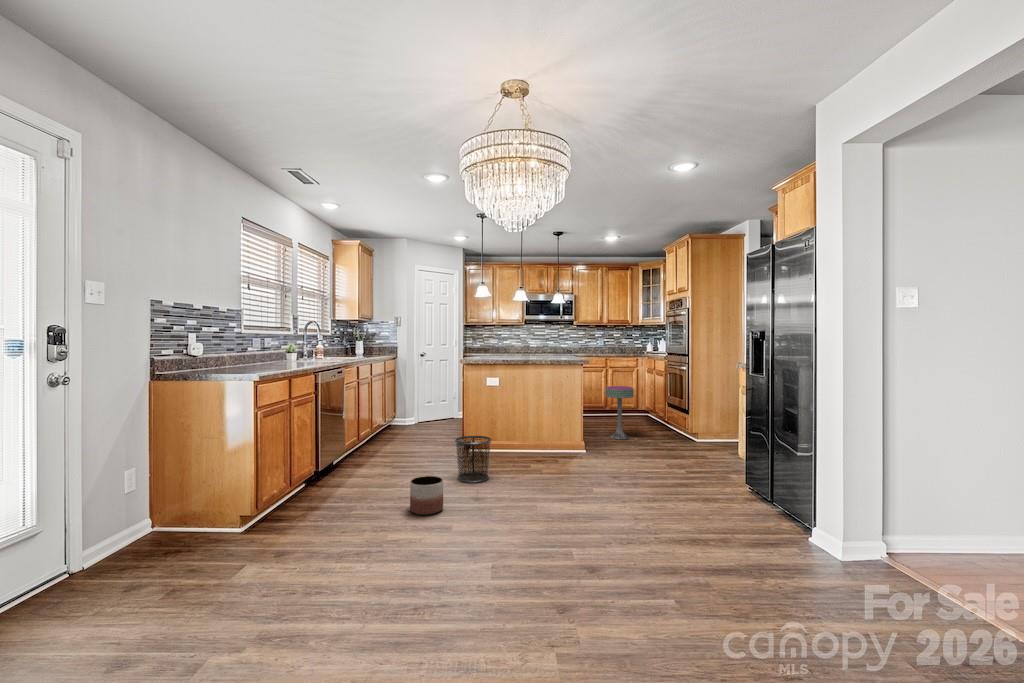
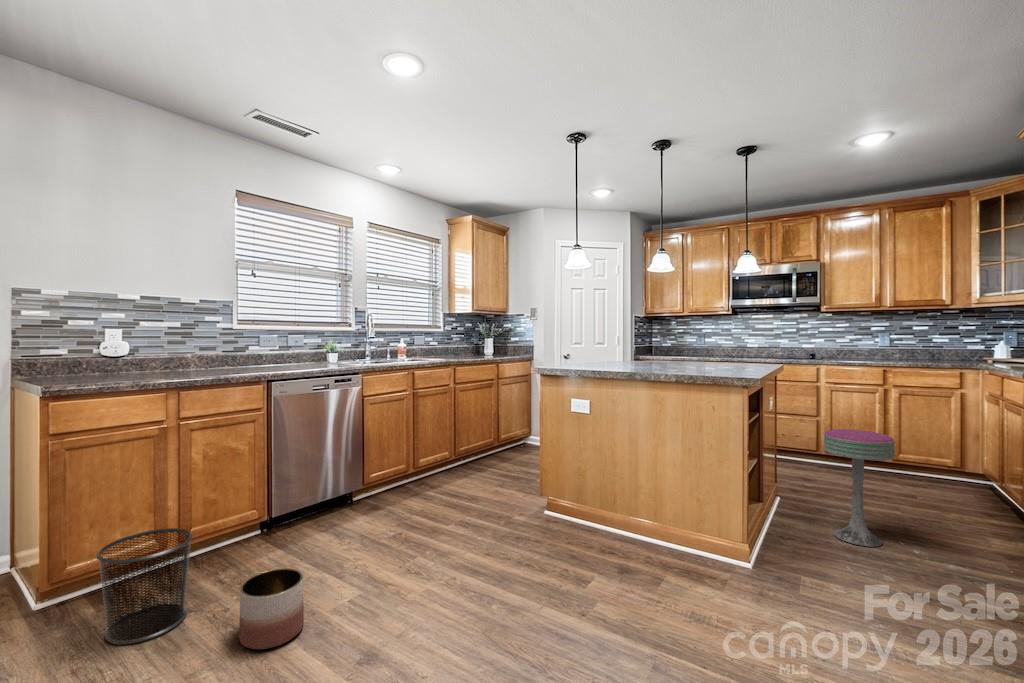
waste bin: present [455,436,492,483] -> present [96,528,193,644]

